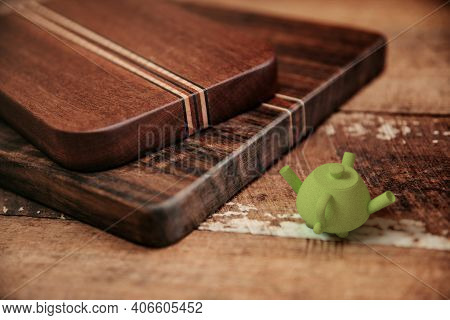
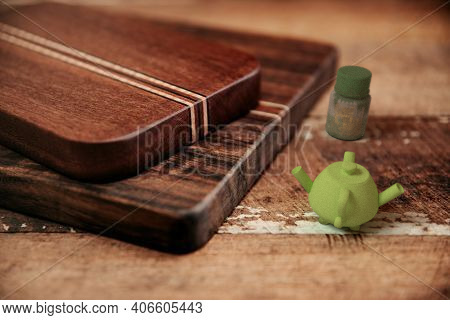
jar: none [350,57,399,137] -> present [325,65,372,140]

